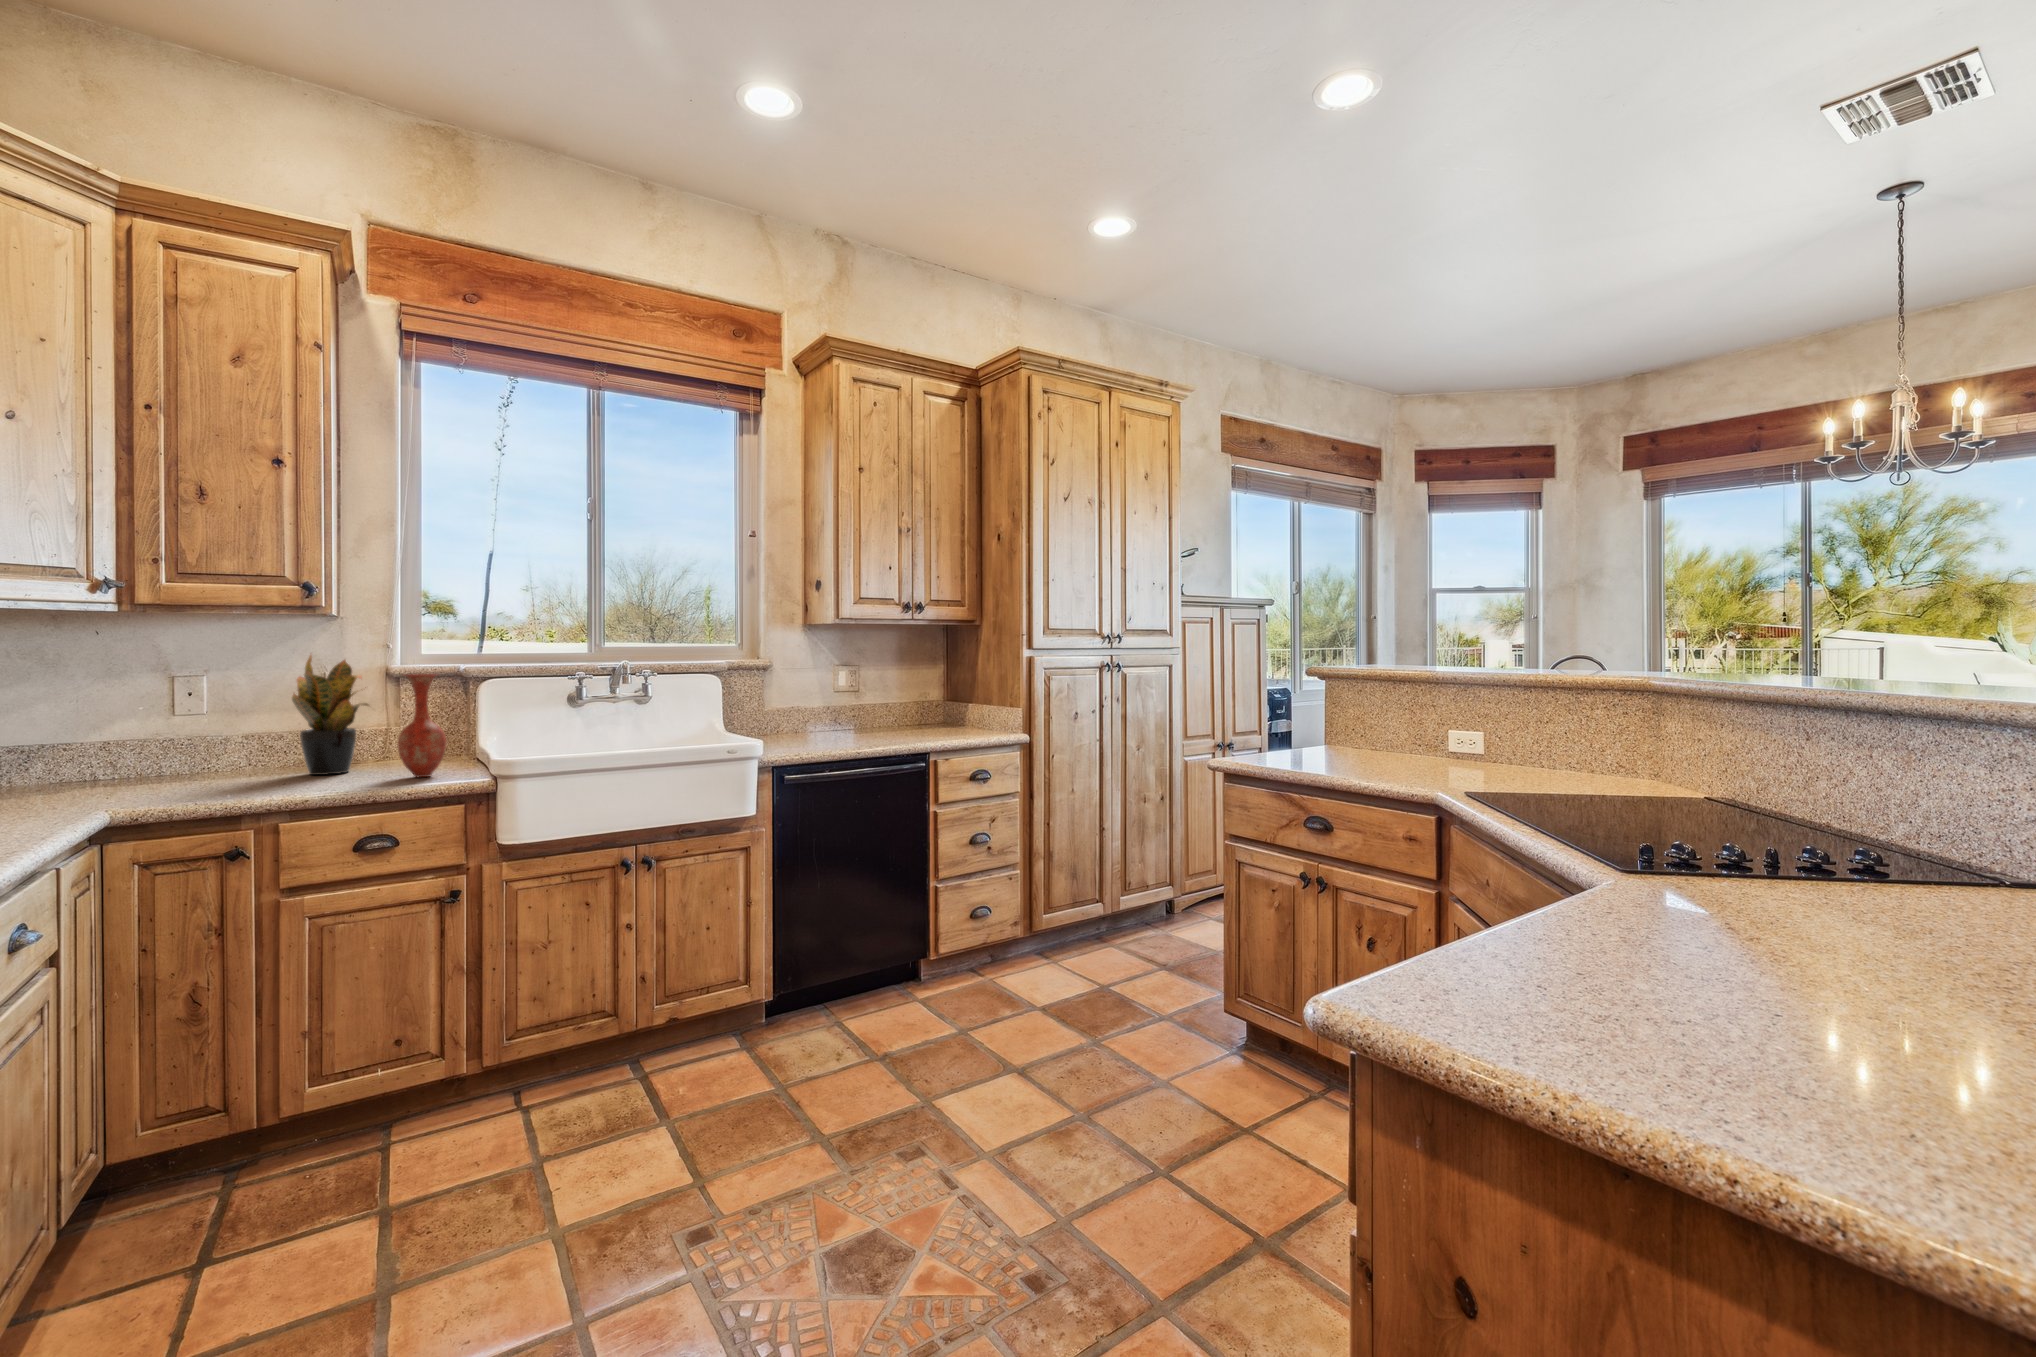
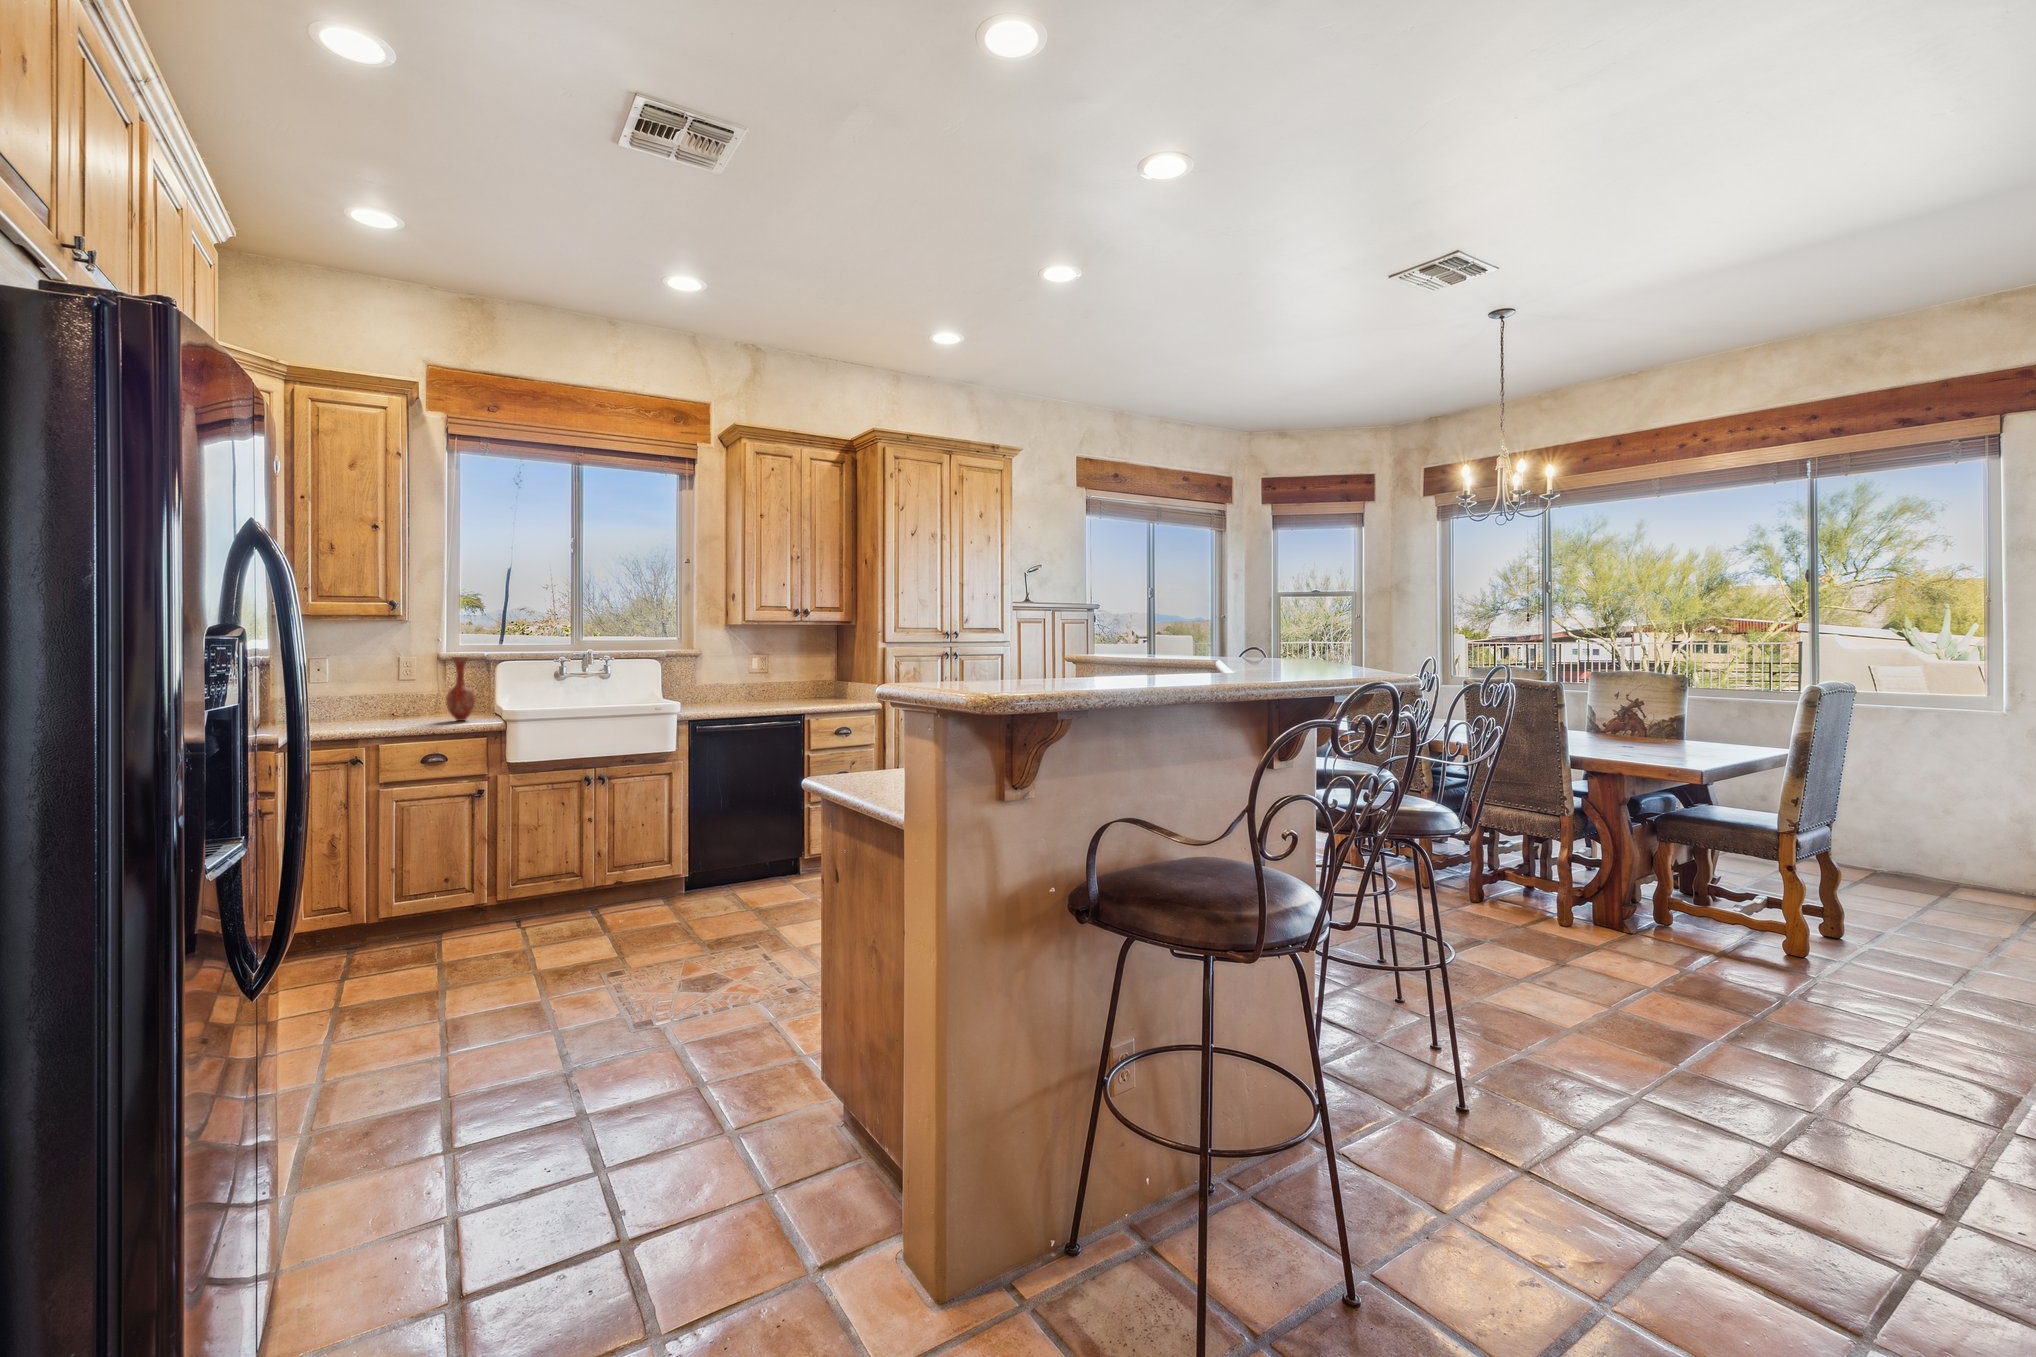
potted plant: present [292,655,369,775] -> none [375,640,436,719]

